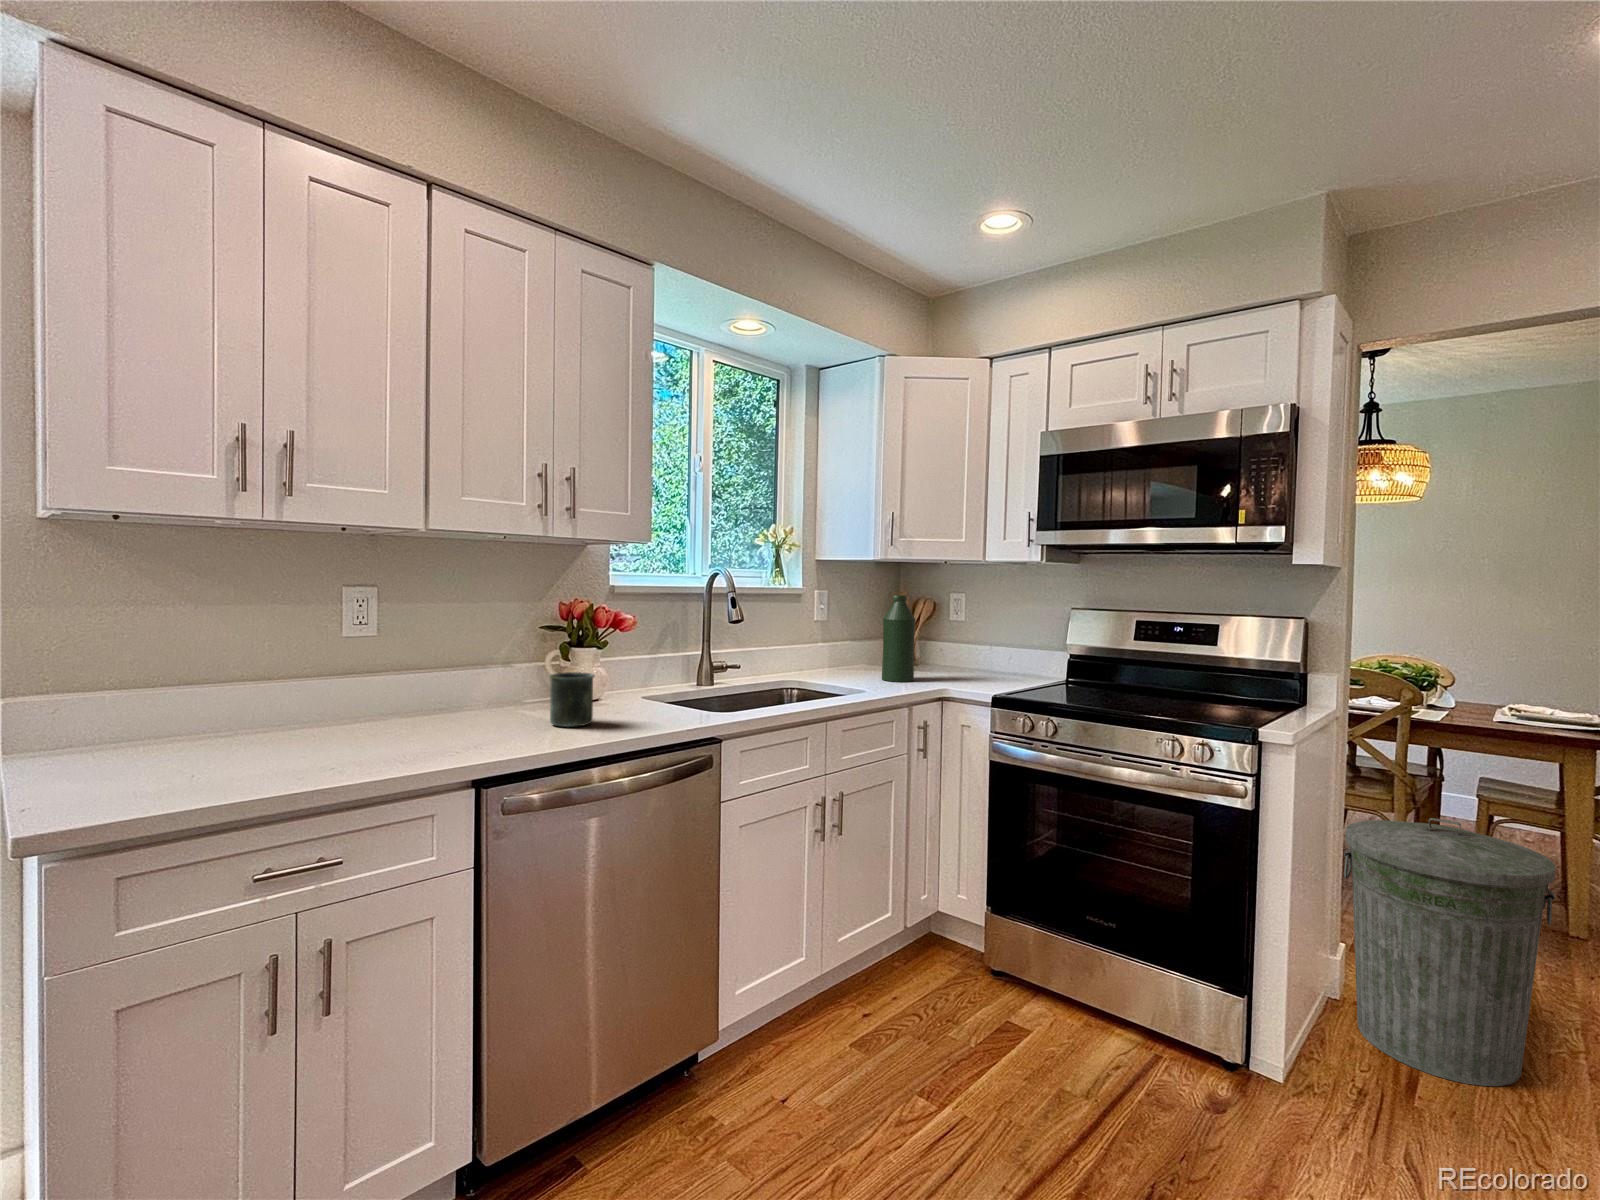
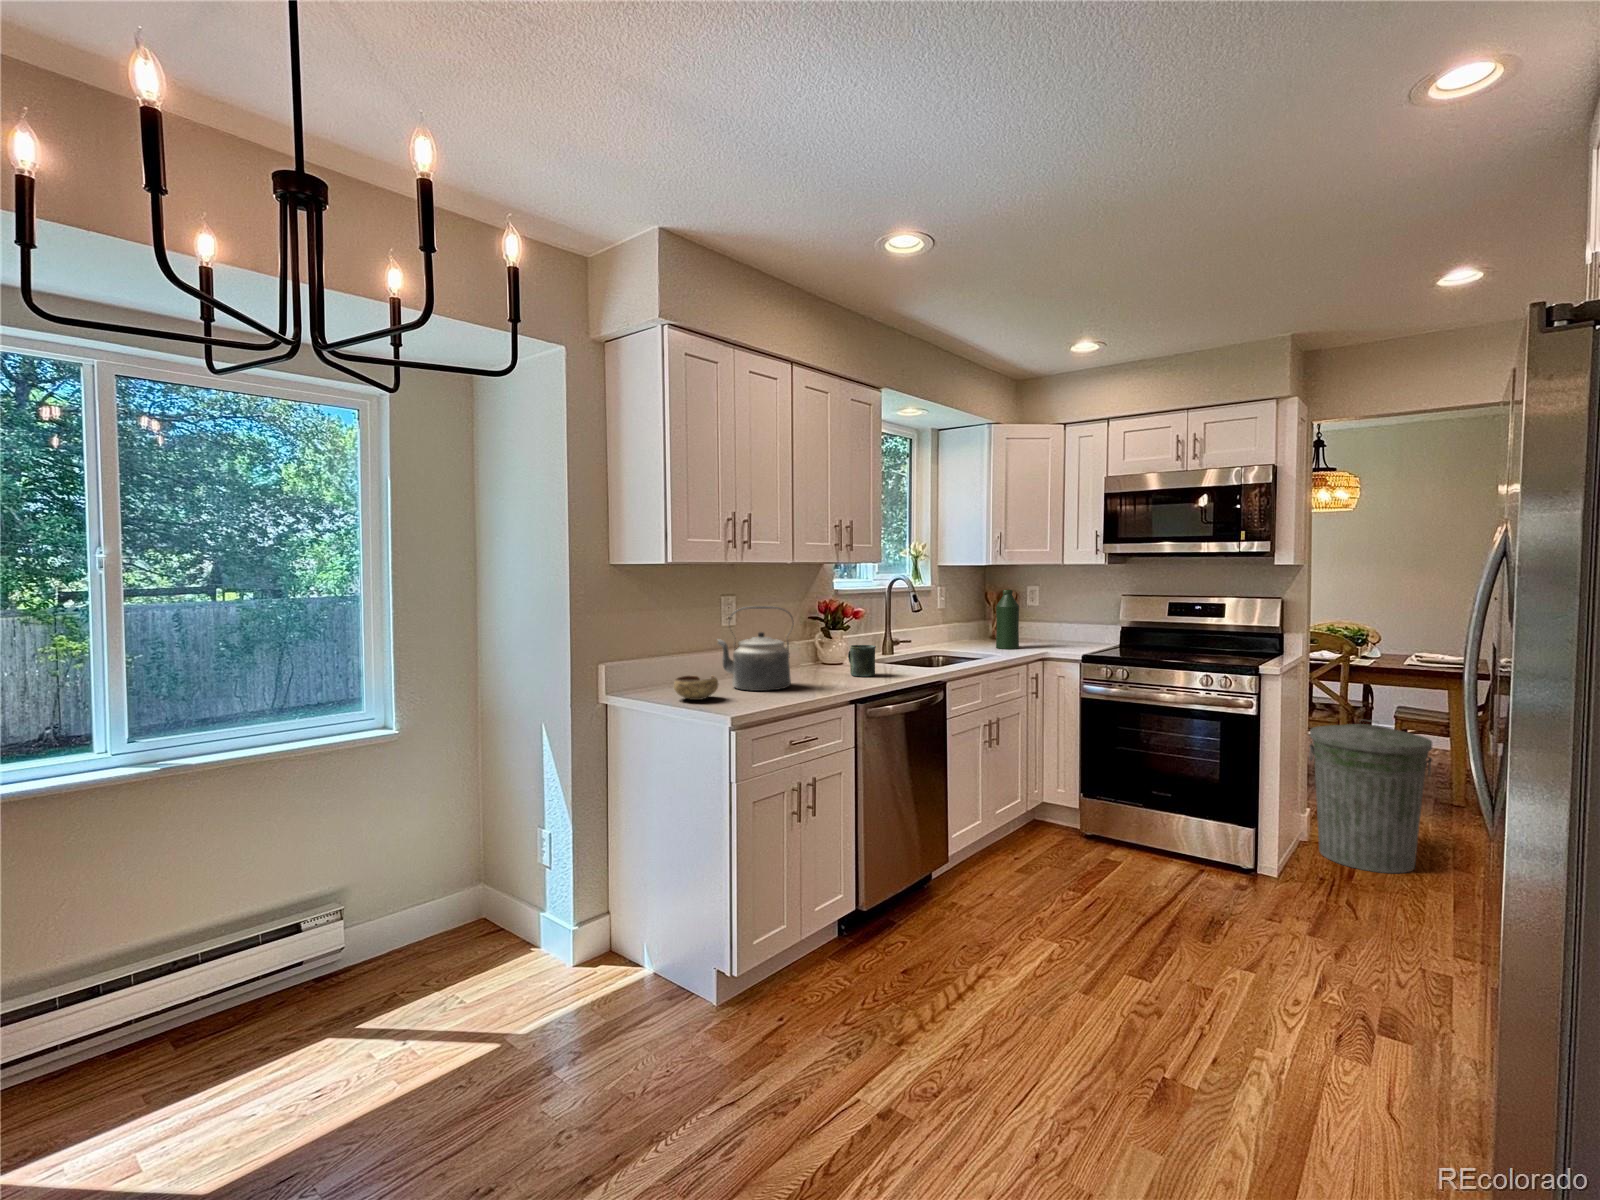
kettle: none [253,600,397,754] -> present [717,606,793,691]
bowl: none [66,724,179,774] -> present [674,676,718,700]

